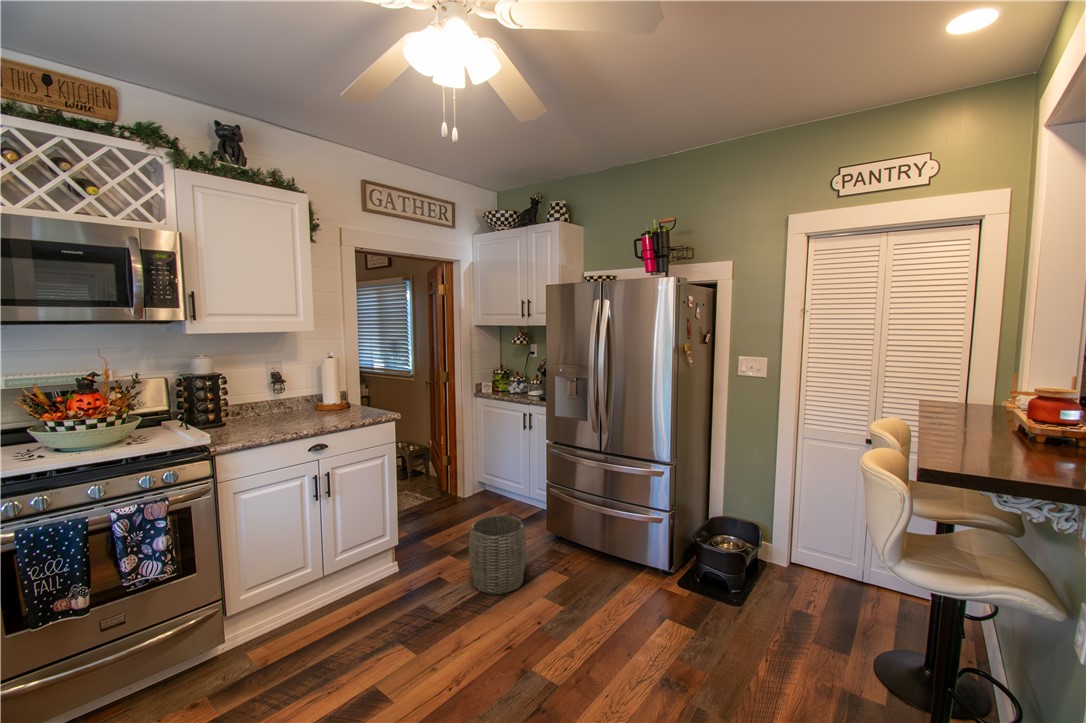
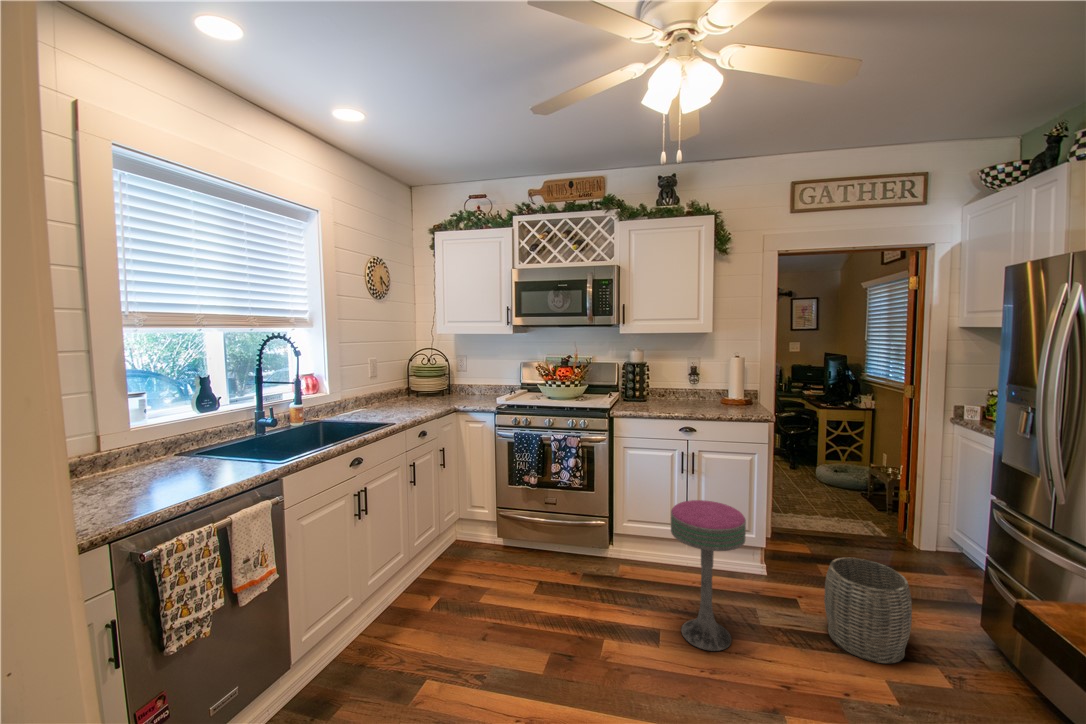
bar stool: none [364,512,442,672] -> present [671,500,746,651]

